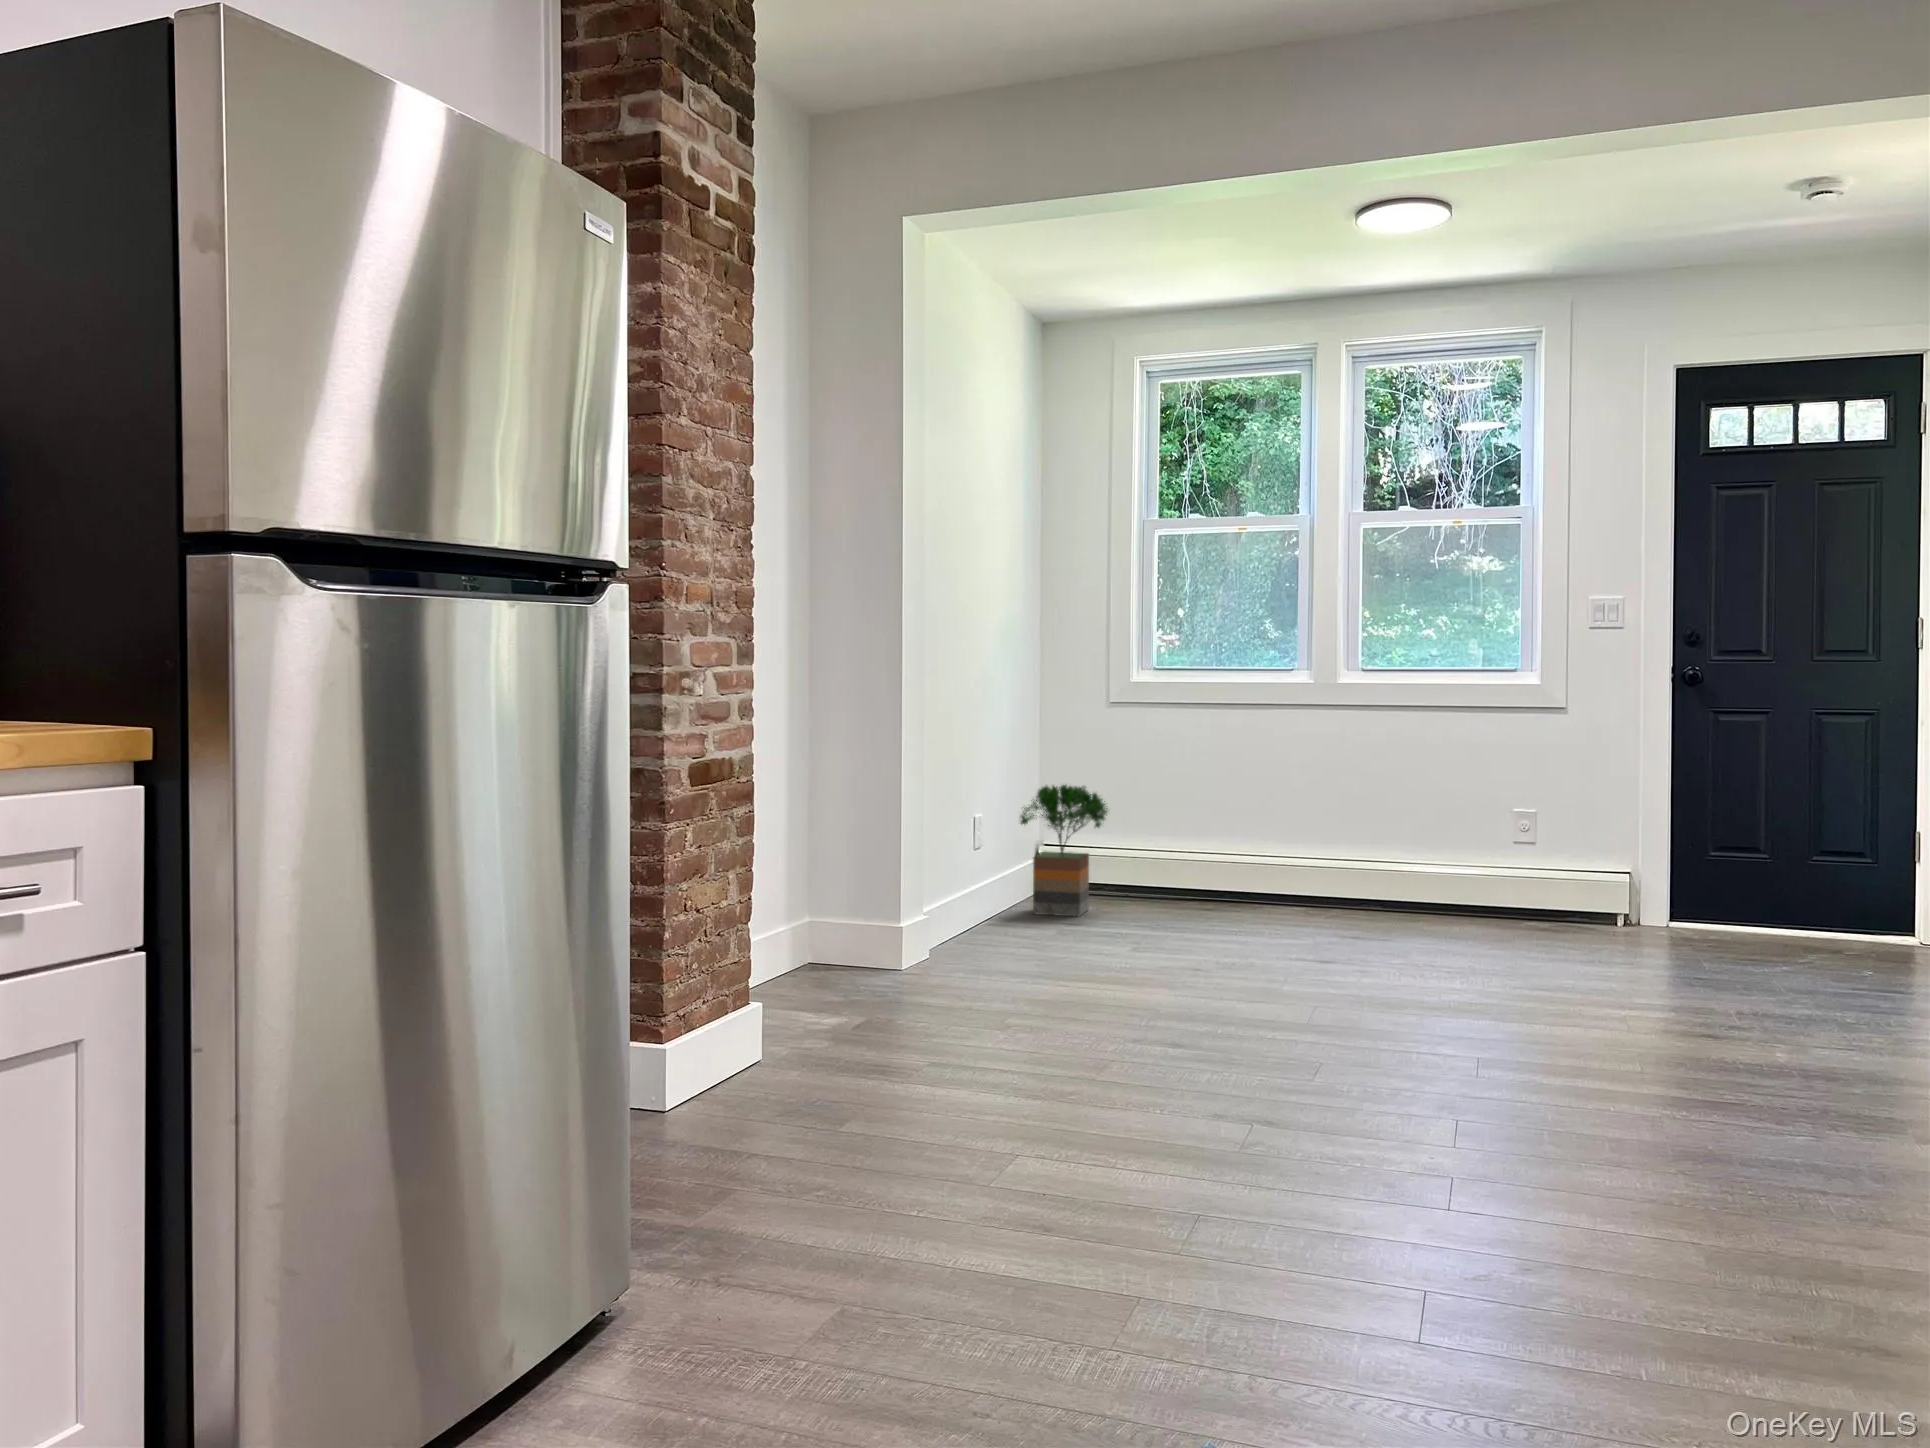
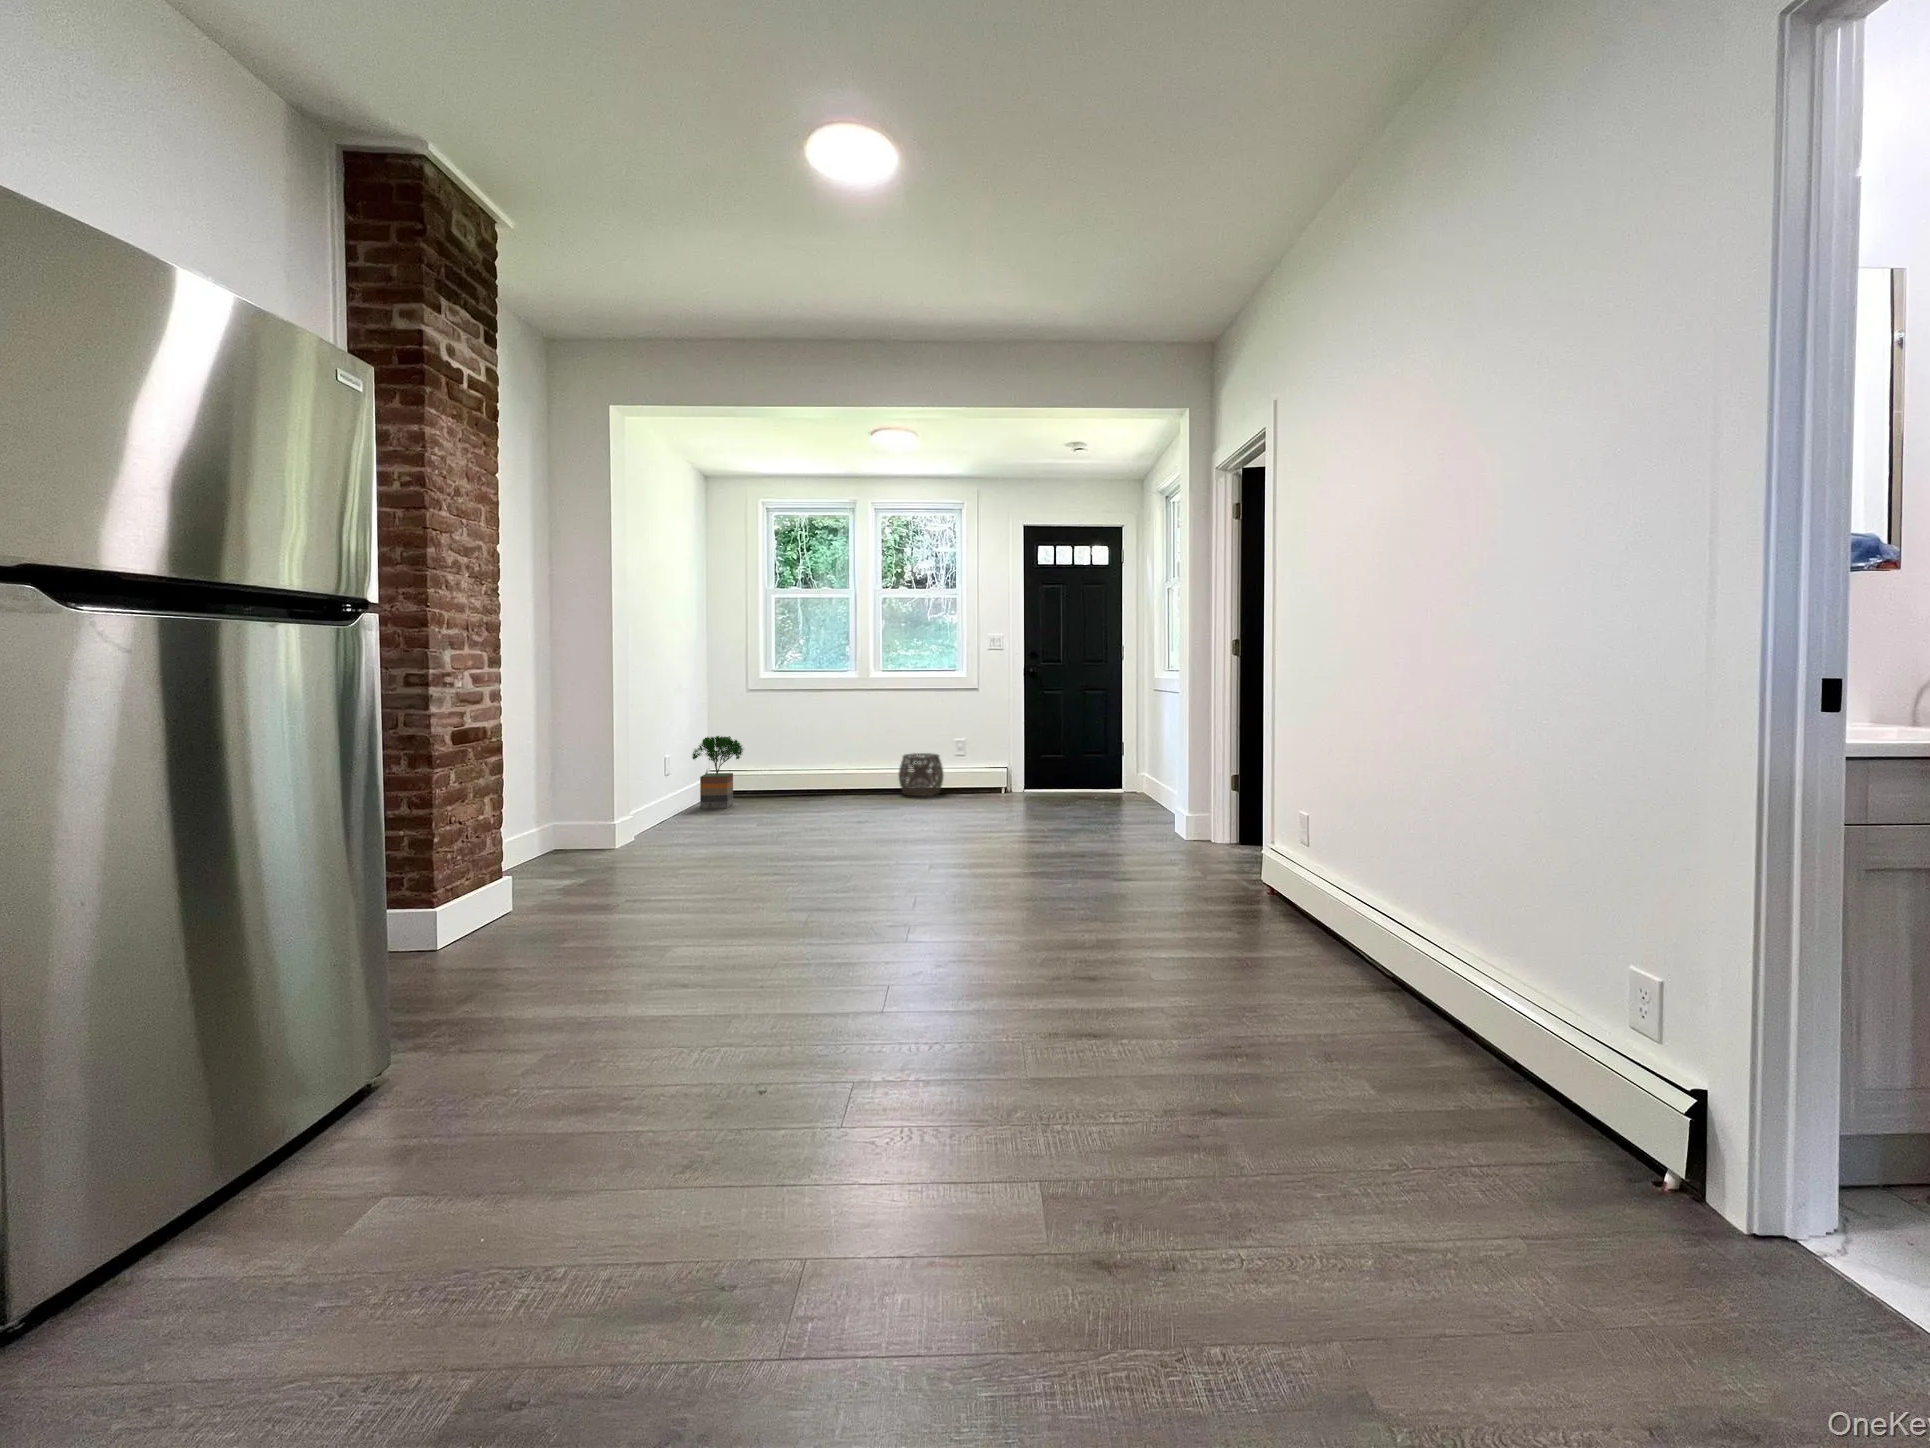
woven basket: none [1400,832,1494,919] -> present [899,753,943,796]

